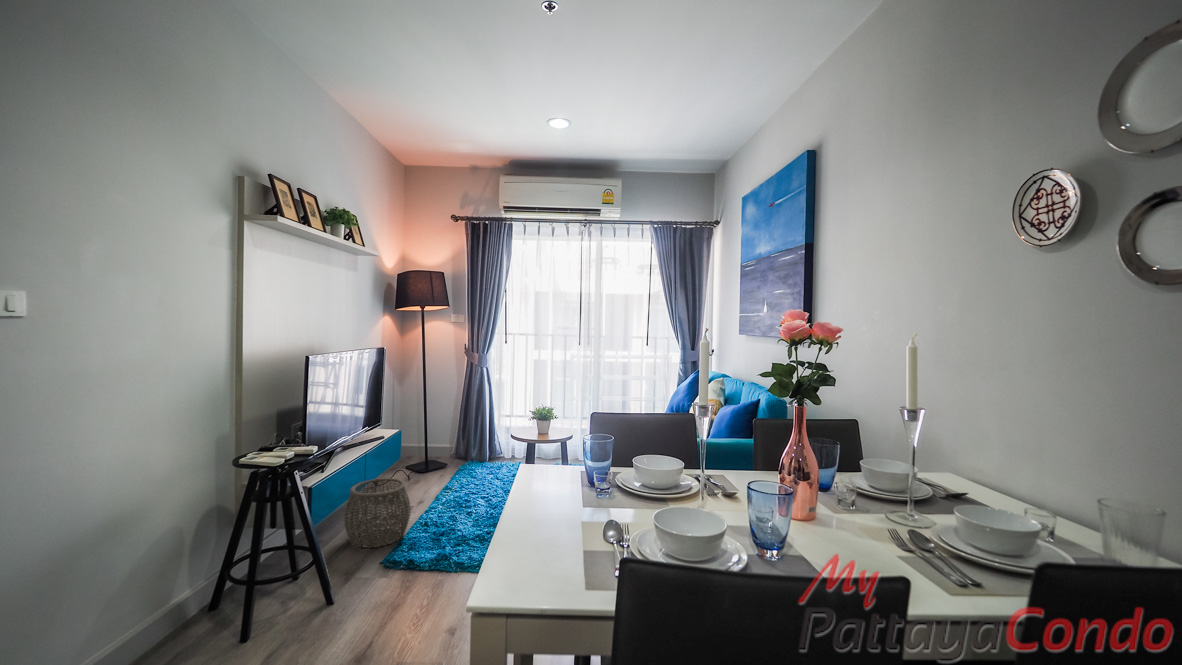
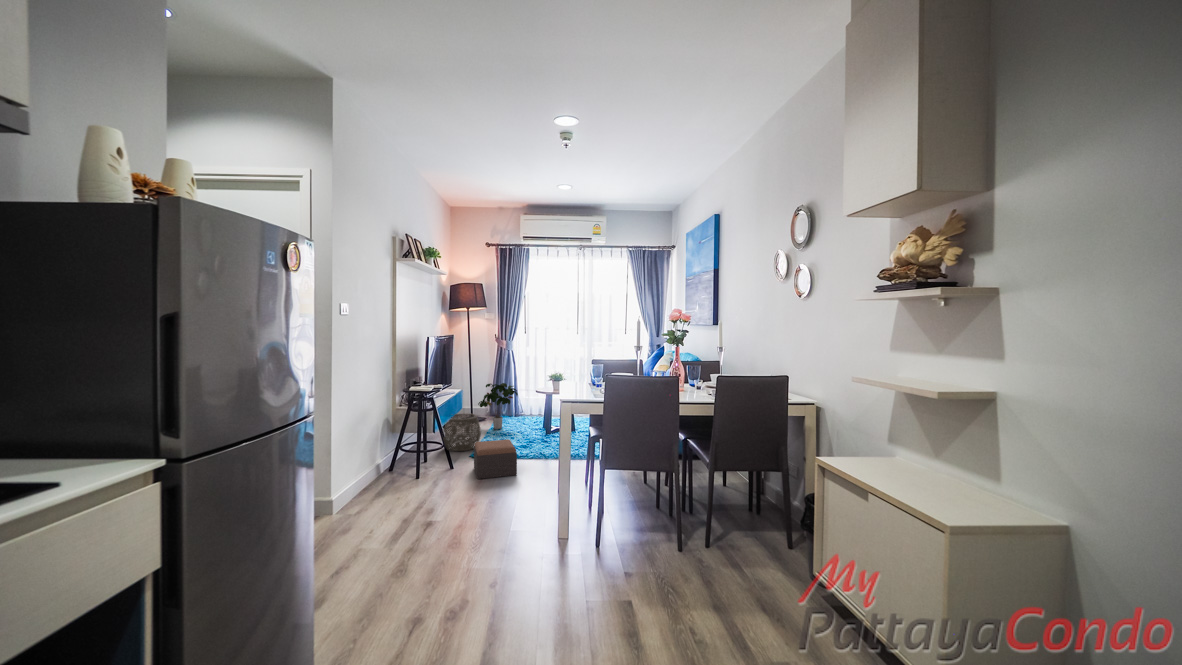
potted plant: none [426,420,484,491] -> present [478,383,518,429]
footstool: none [361,546,443,642] -> present [474,440,517,479]

